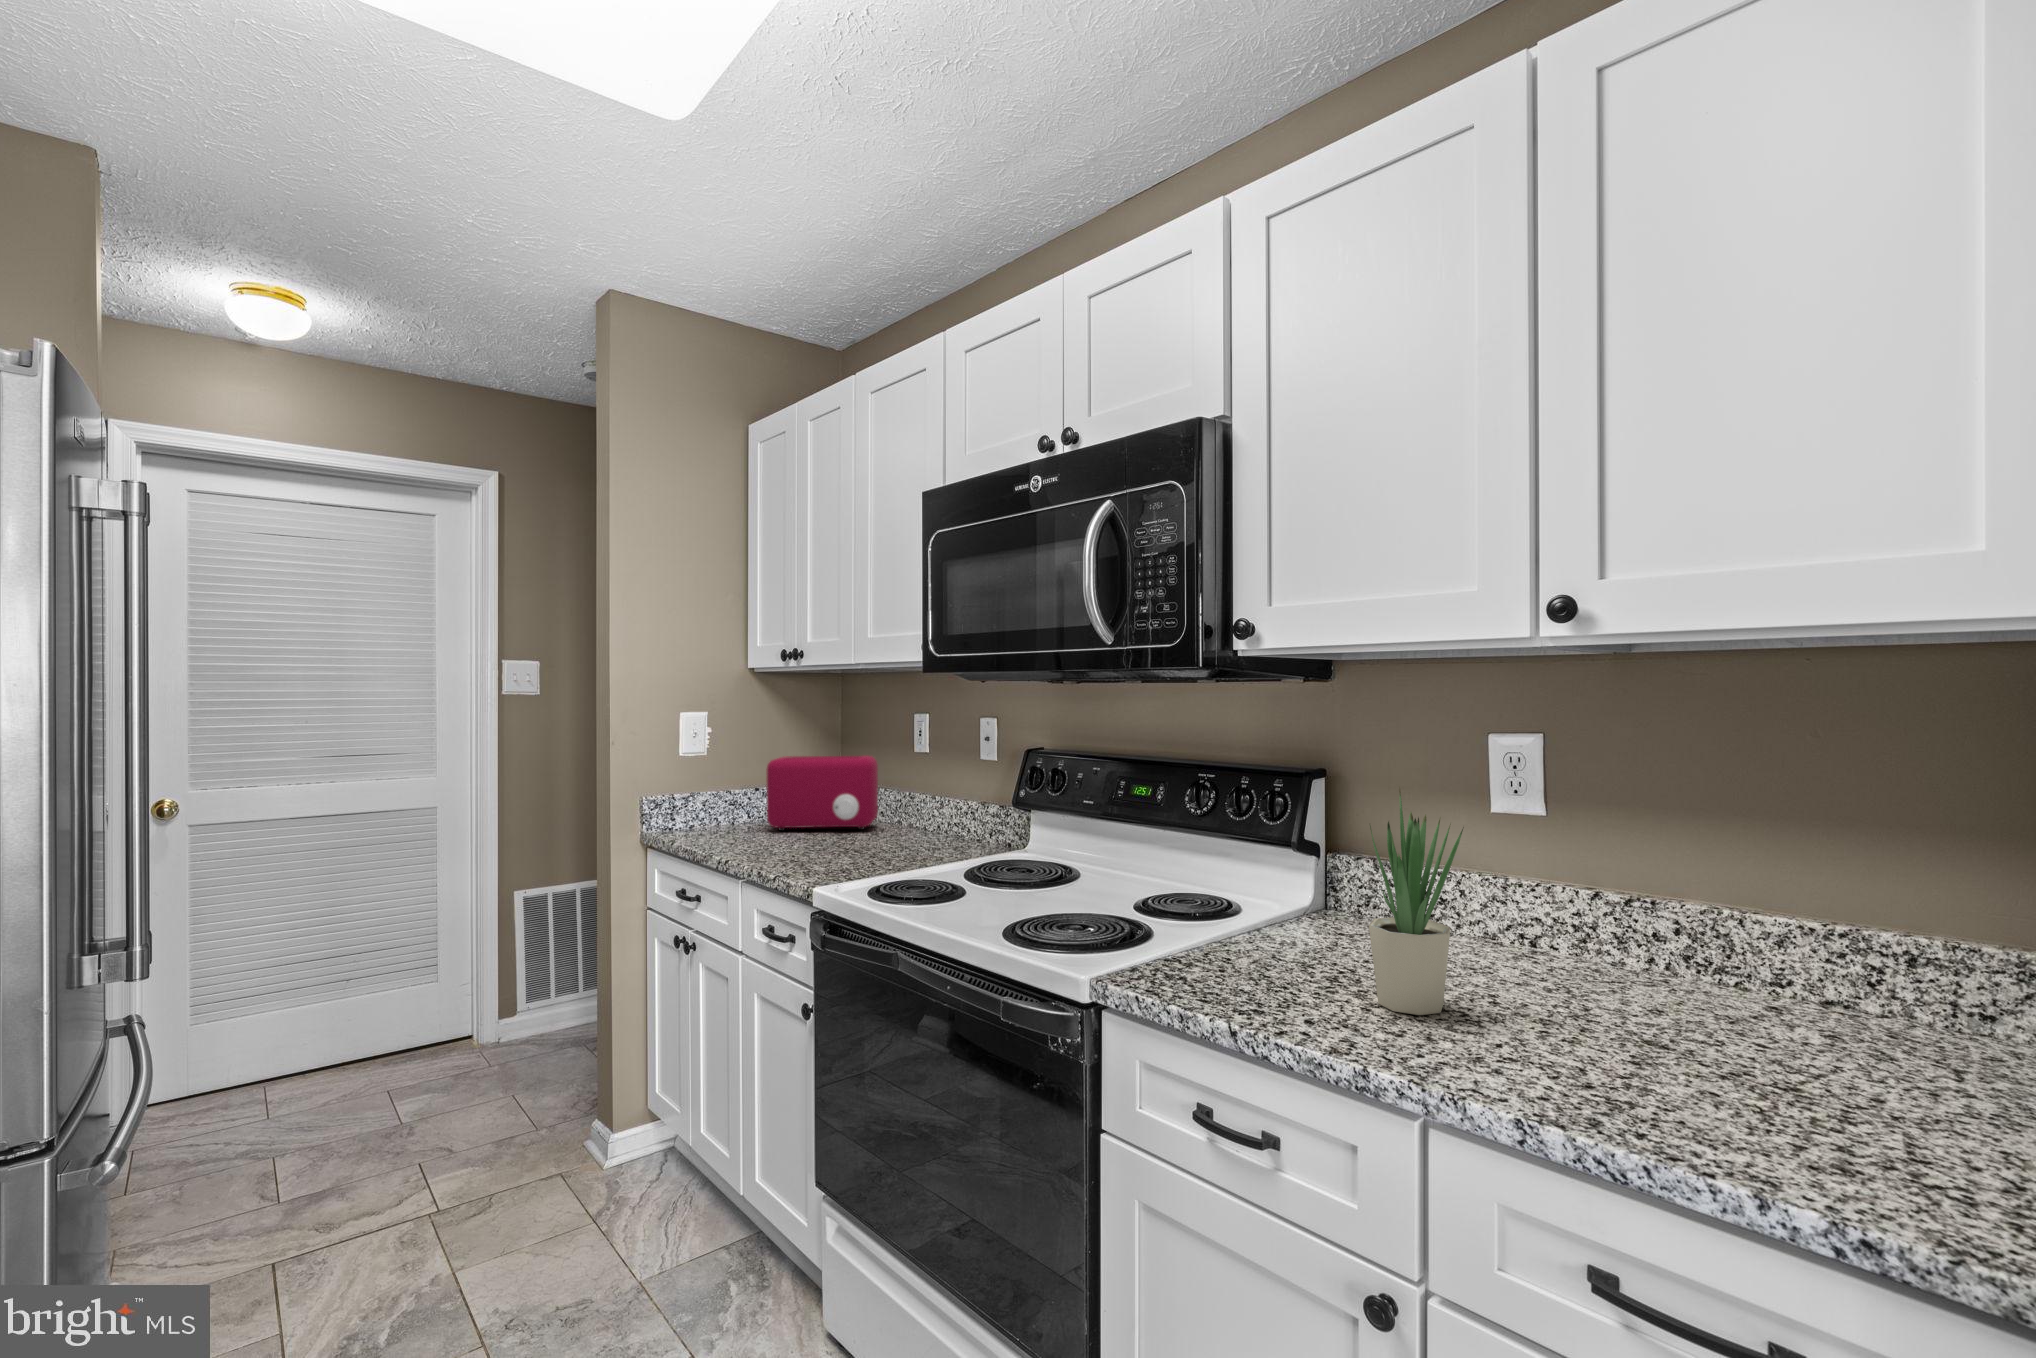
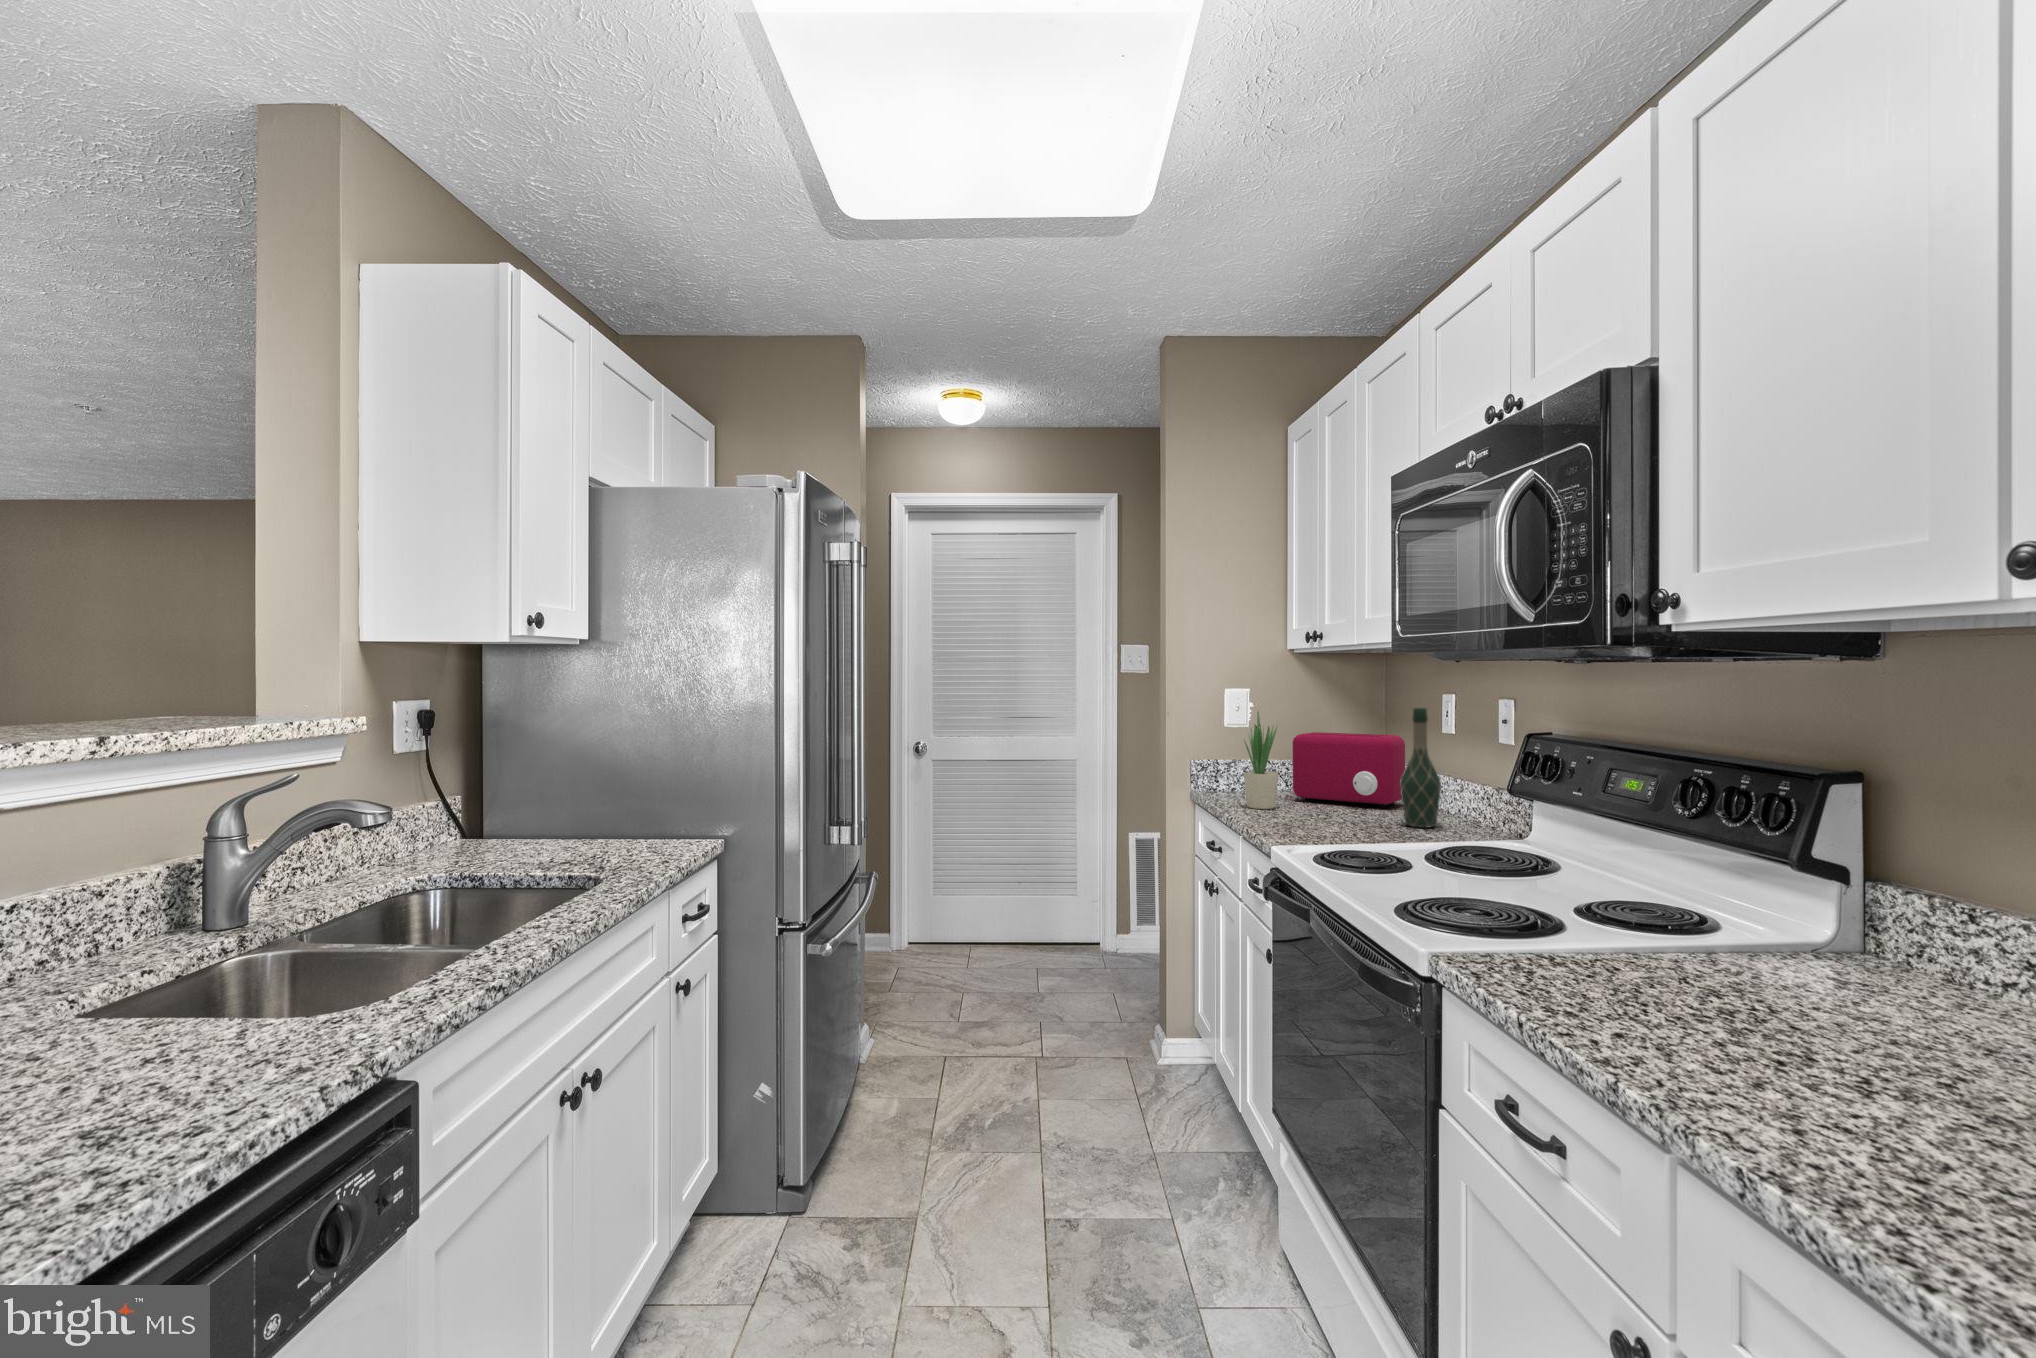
wine bottle: none [898,727,935,847] -> present [1401,708,1441,827]
potted plant: present [1369,789,1464,1015] -> present [1244,712,1278,809]

